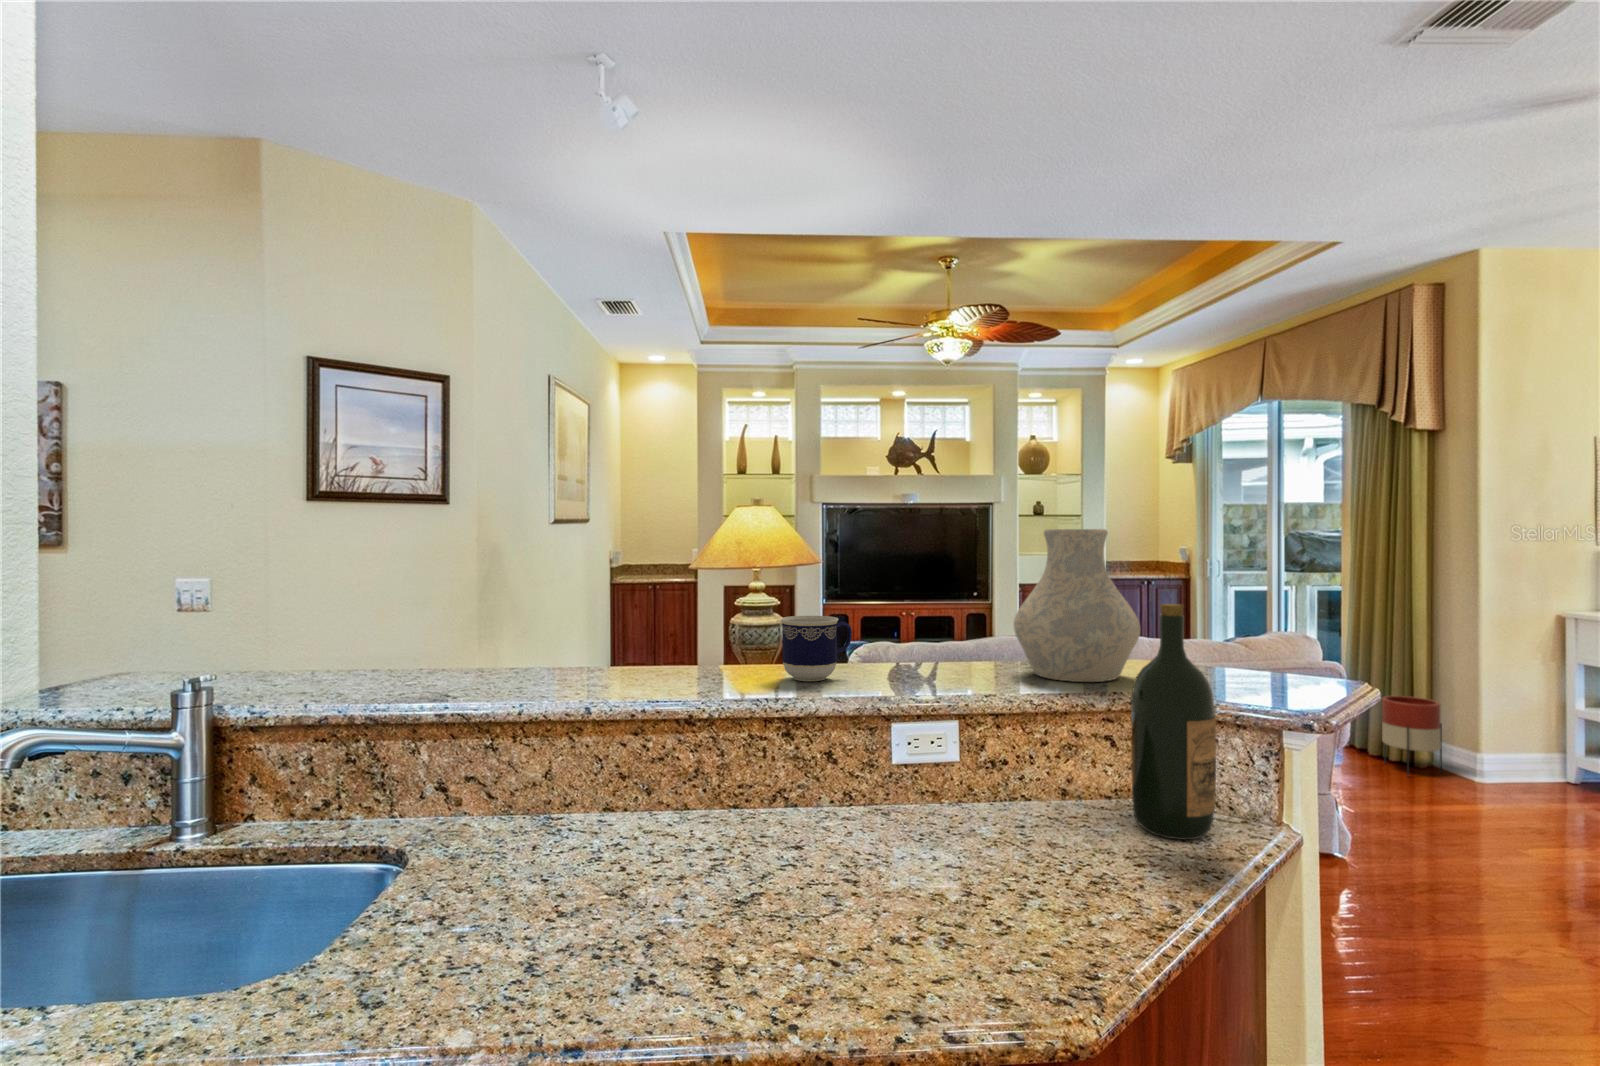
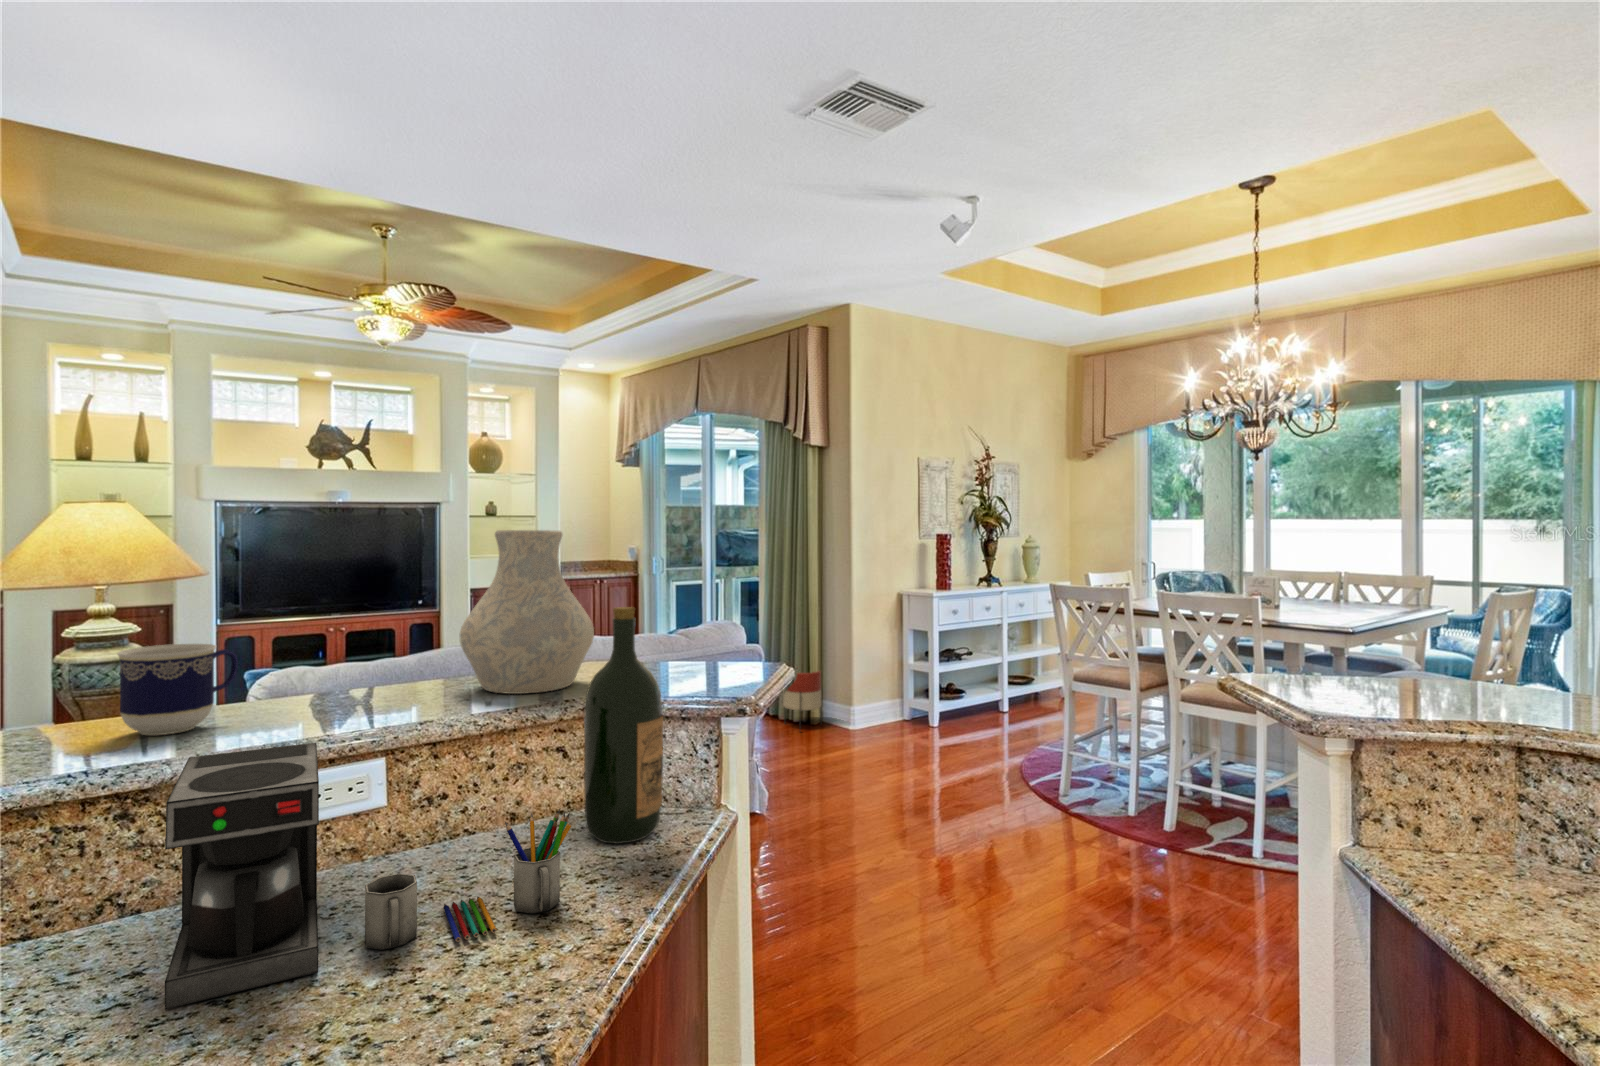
coffee maker: none [818,698,1120,886] -> present [165,743,571,1010]

